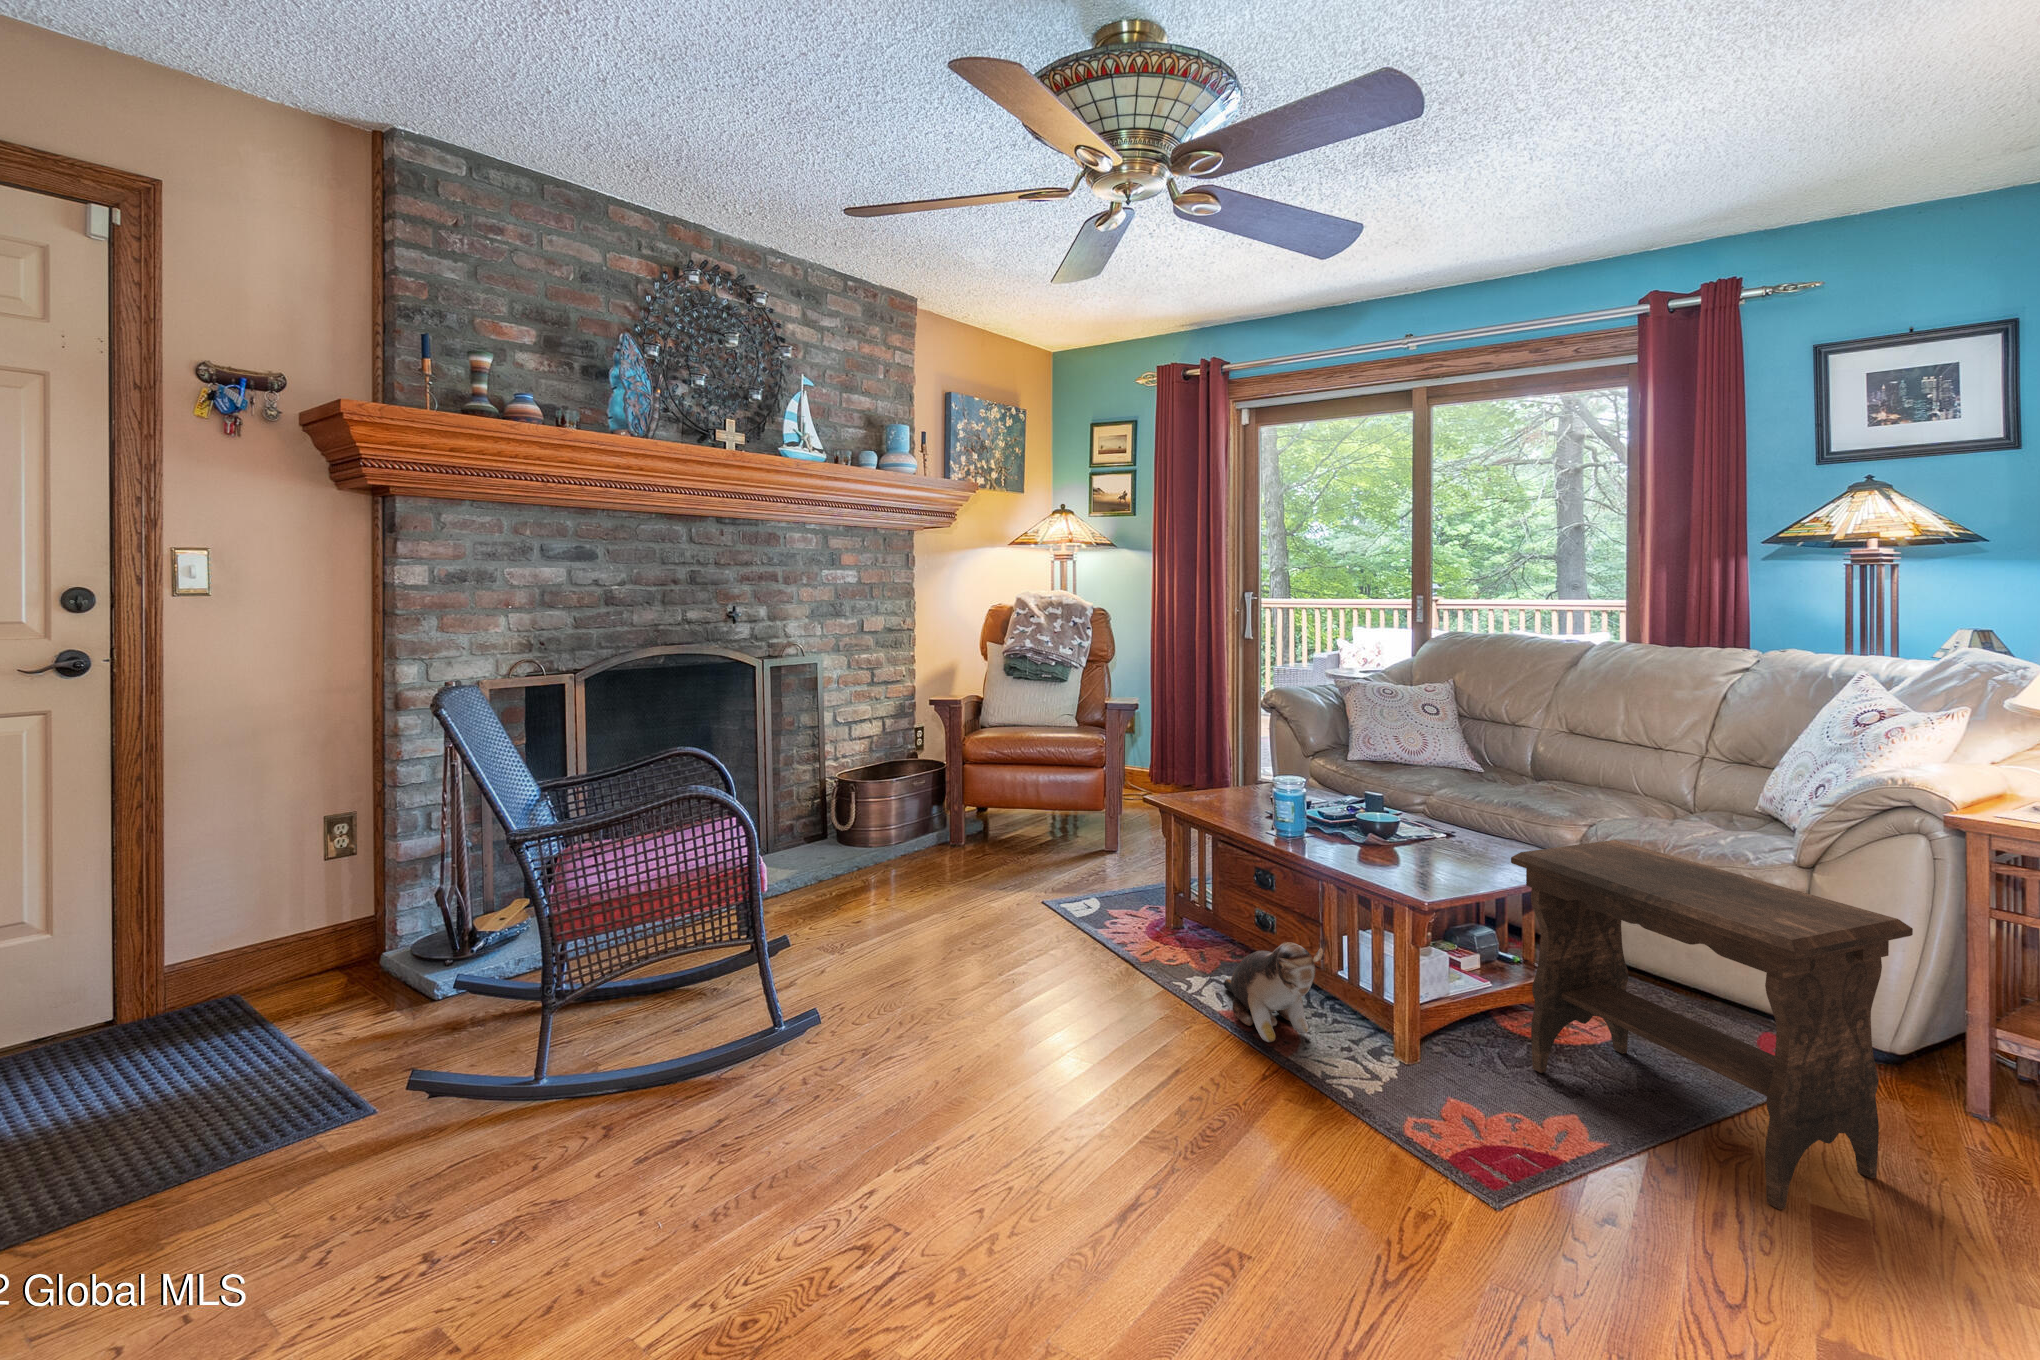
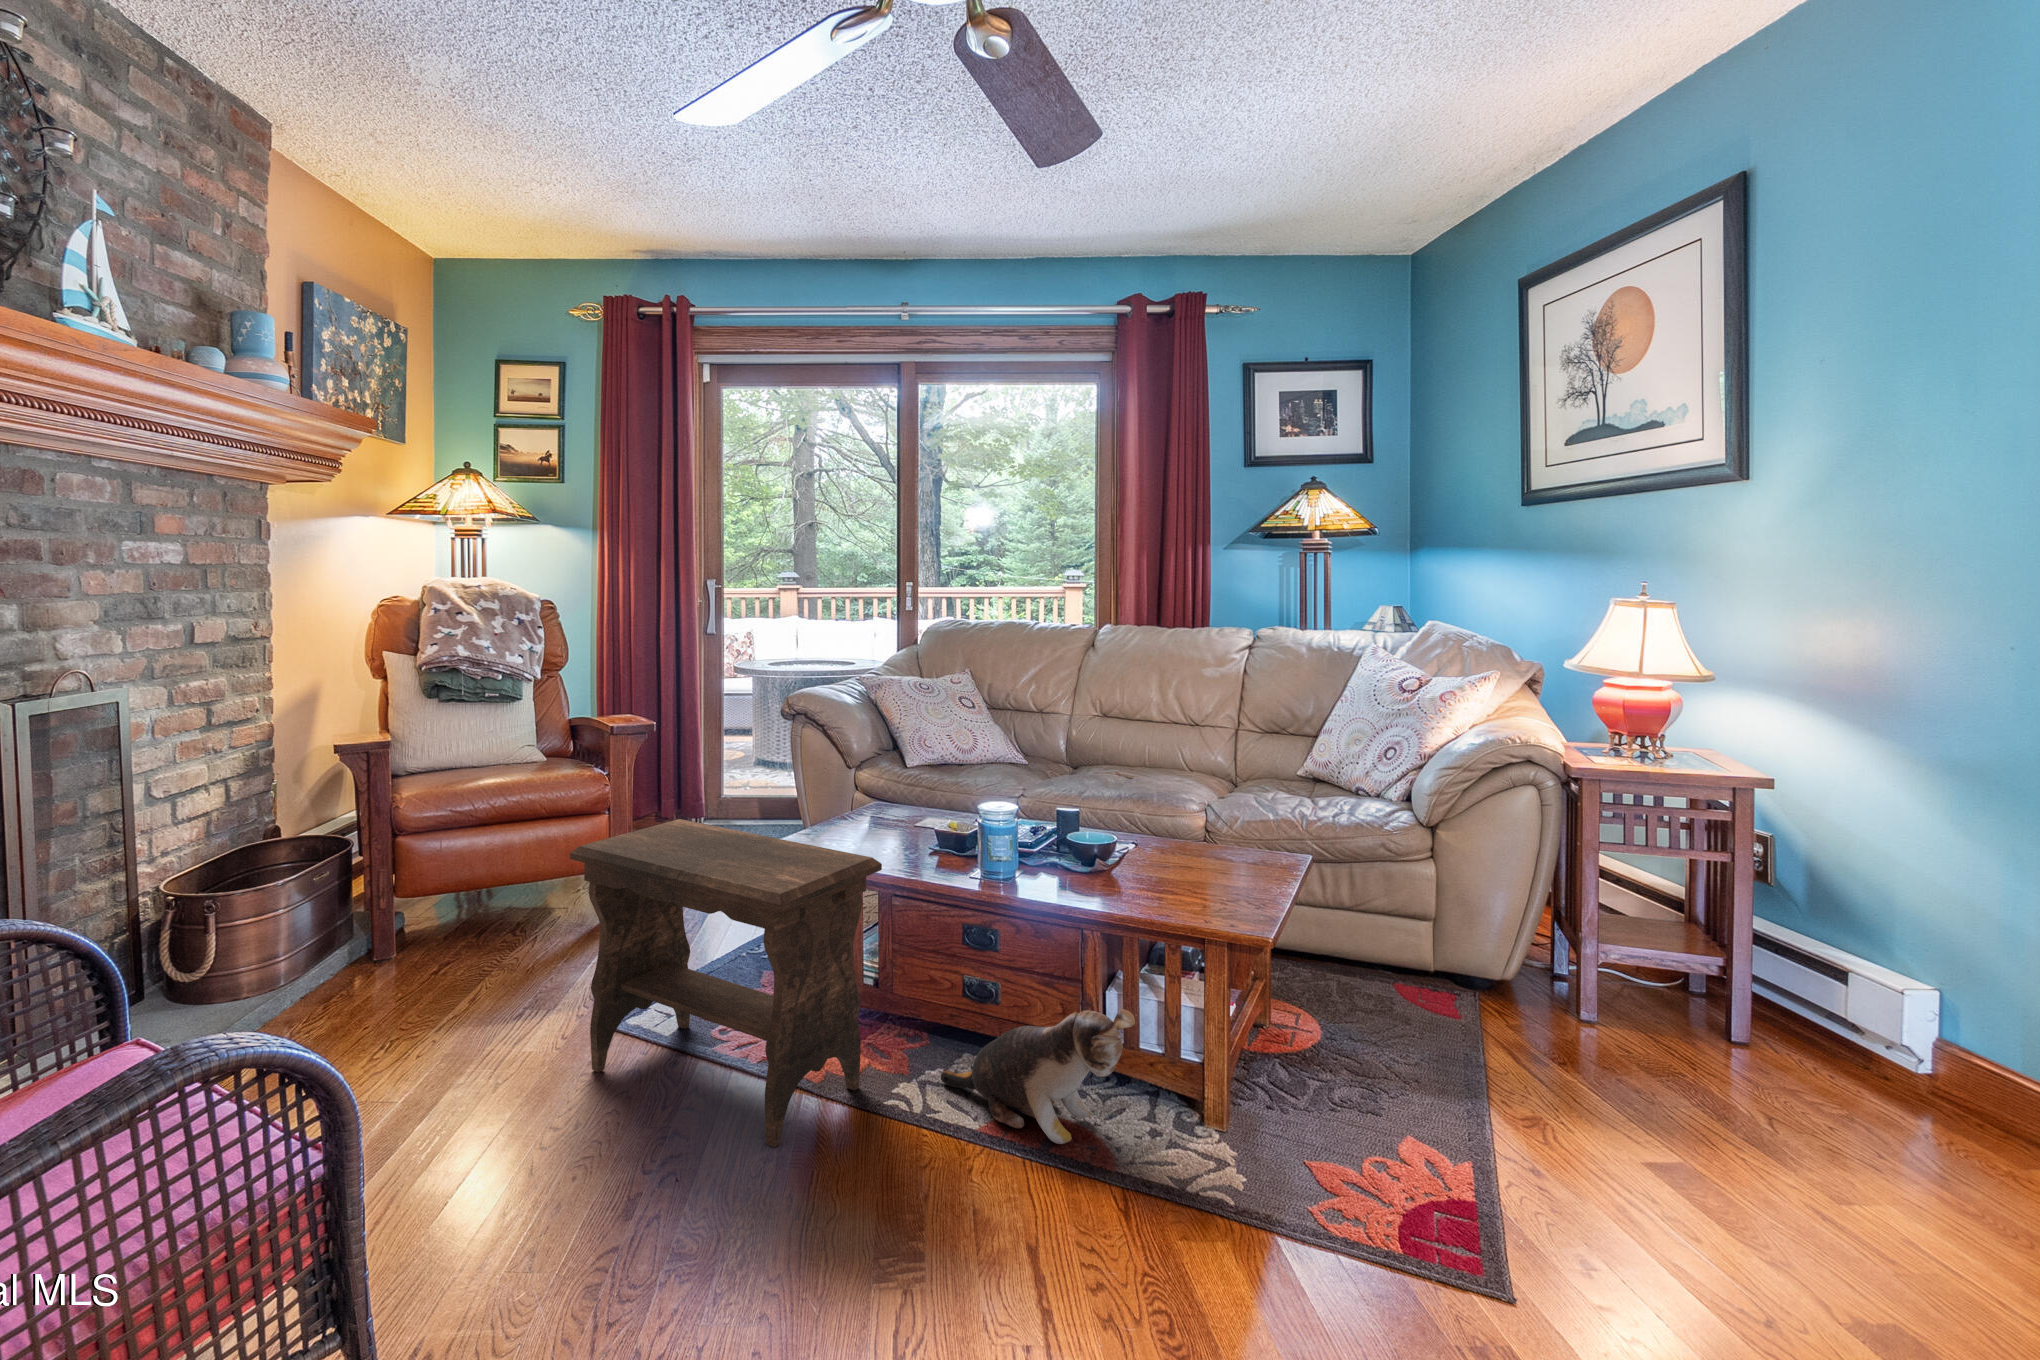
footstool: present [1511,840,1913,1210] -> present [570,819,882,1147]

